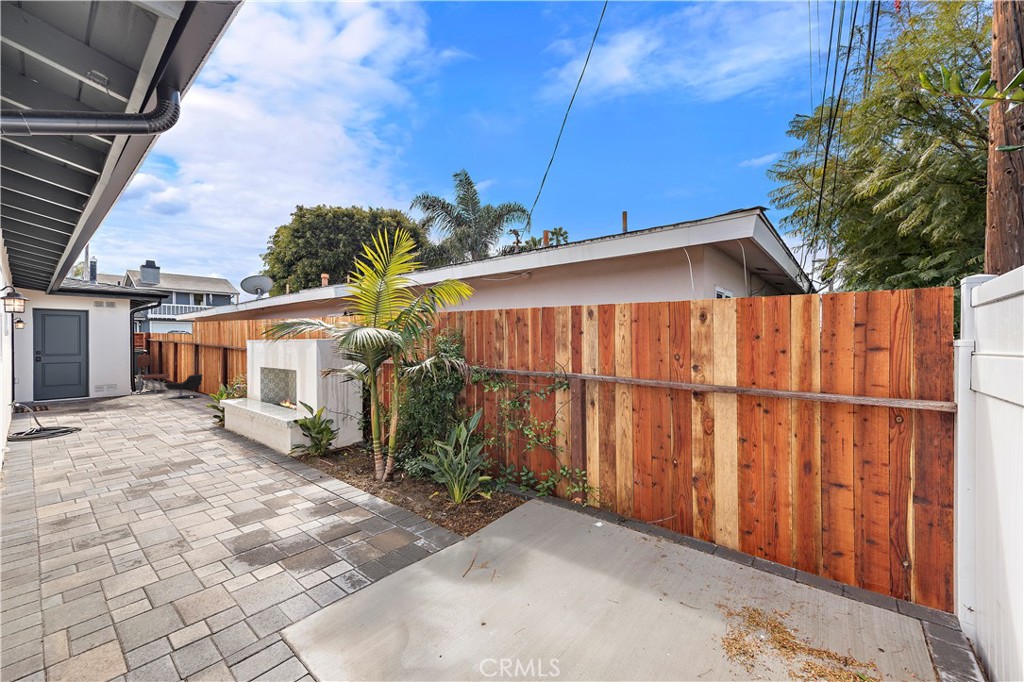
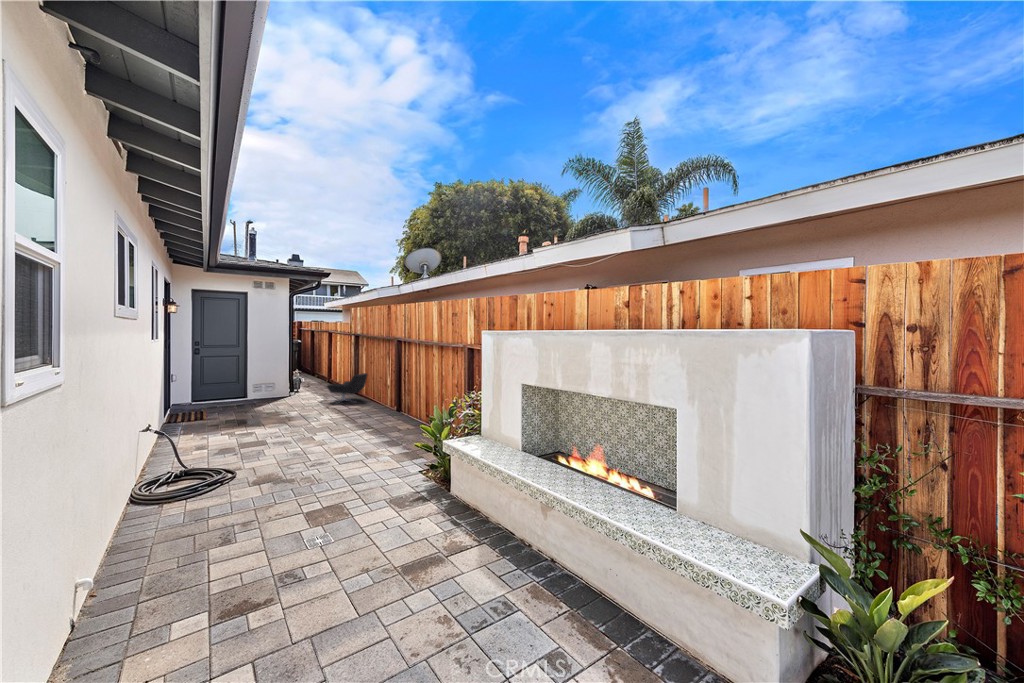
bench: present [137,355,170,394] -> none [294,347,327,395]

